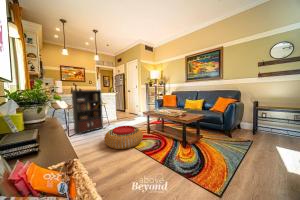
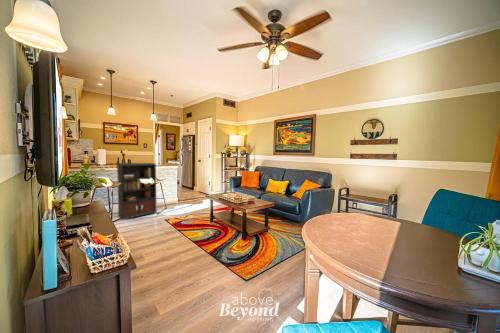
pouf: present [104,126,143,149] -> none [154,211,201,239]

